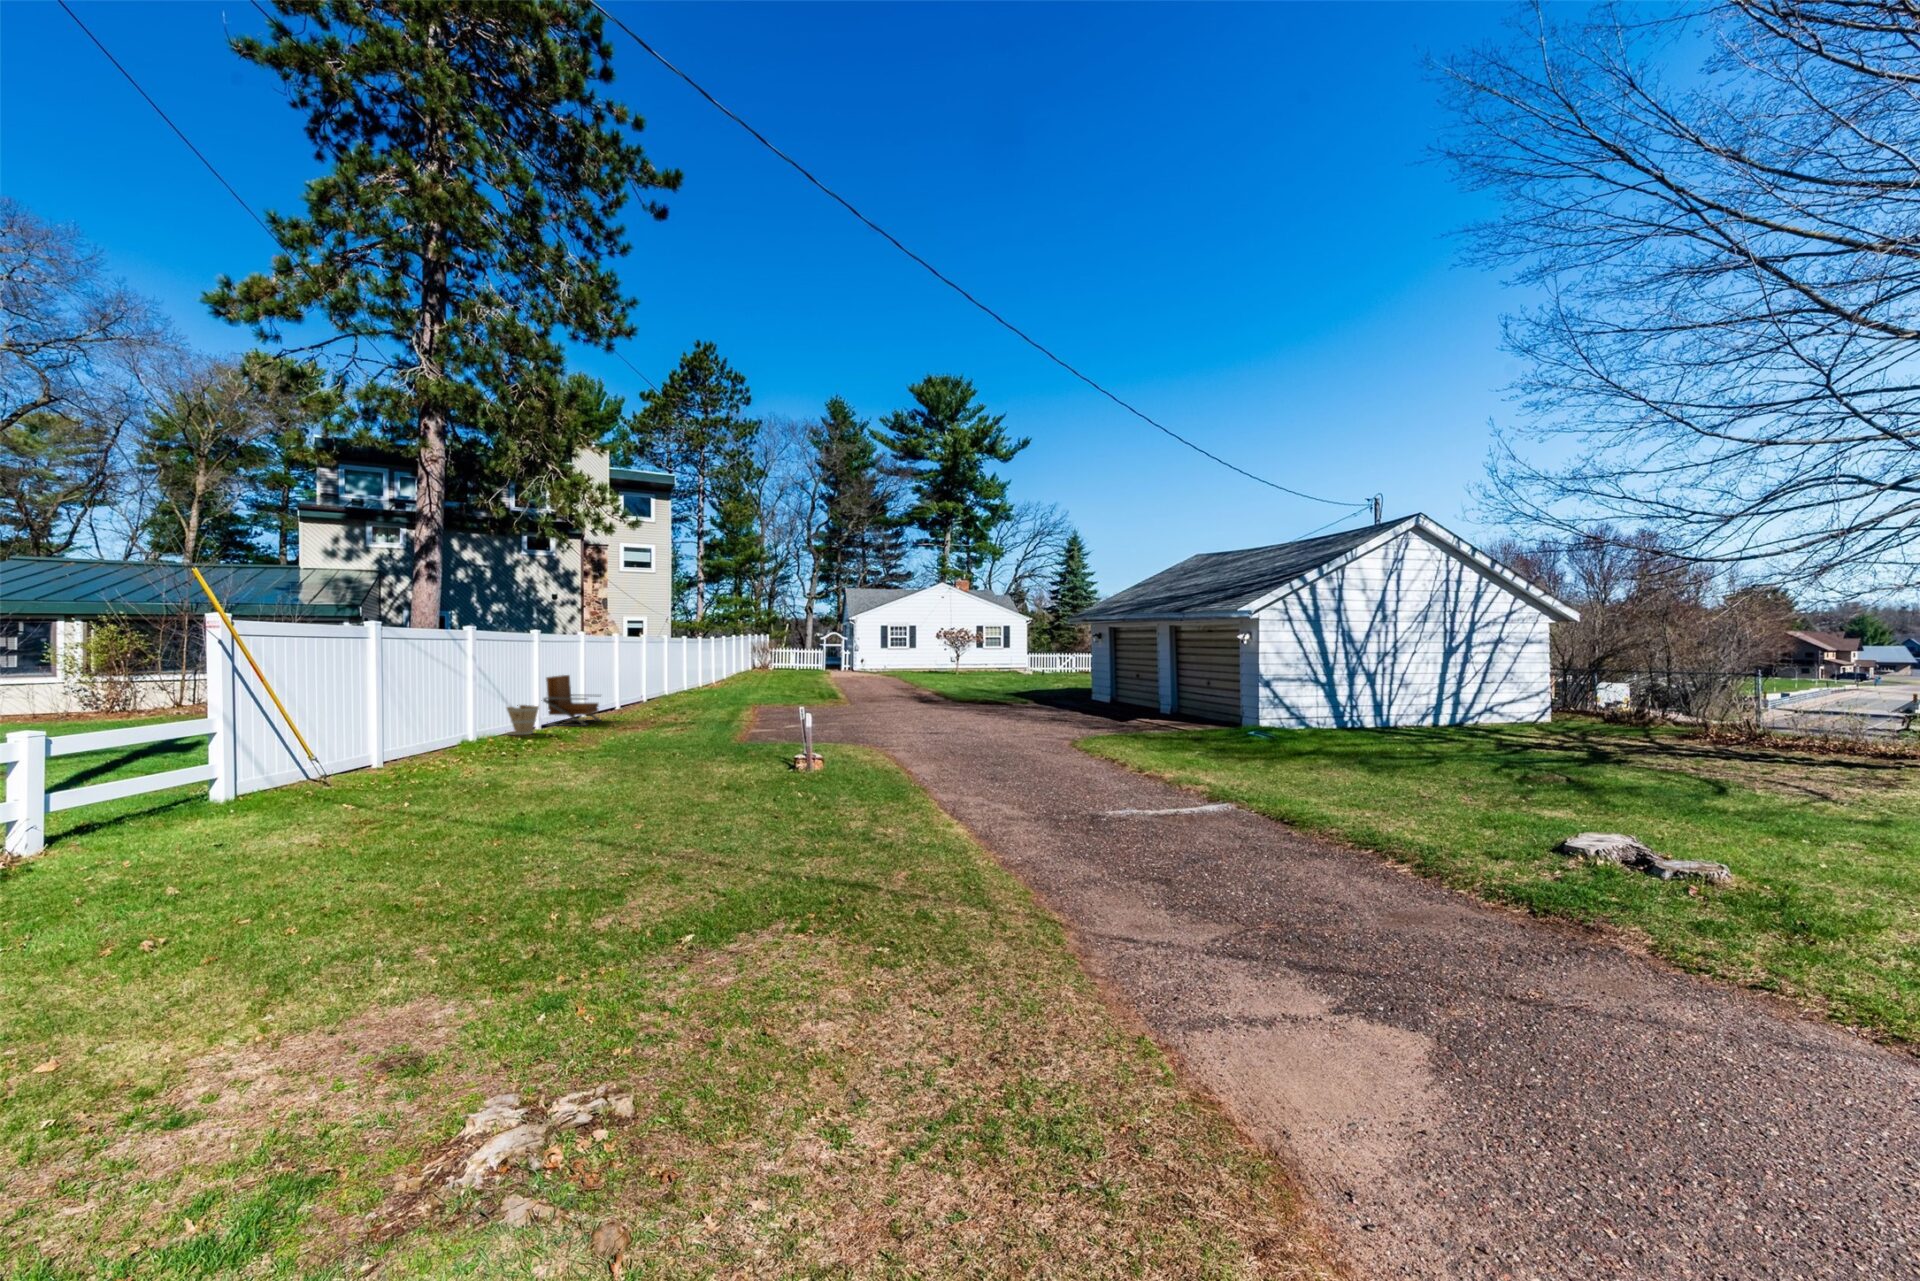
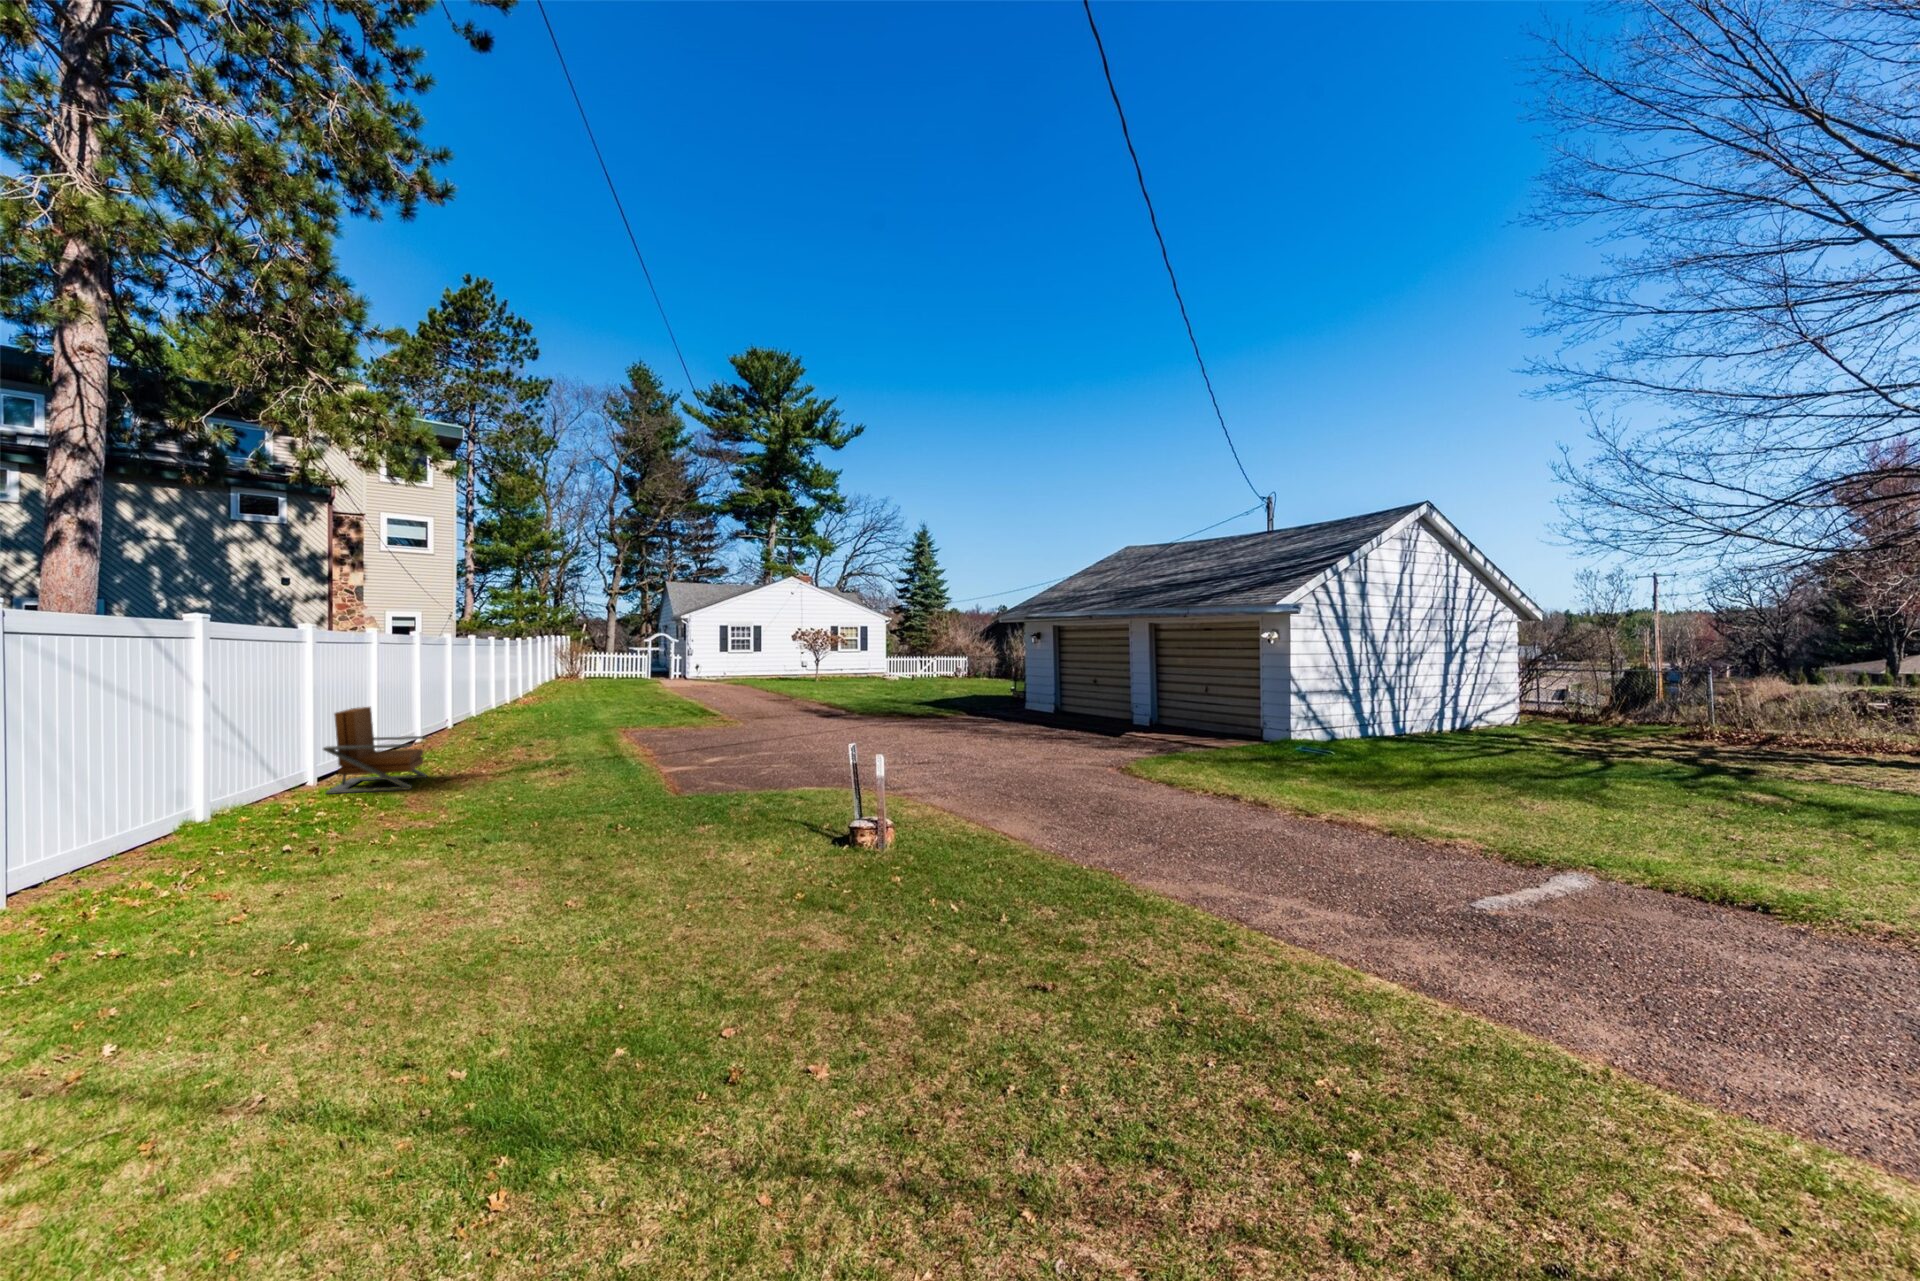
wooden bucket: present [507,705,539,735] -> none [260,764,335,821]

